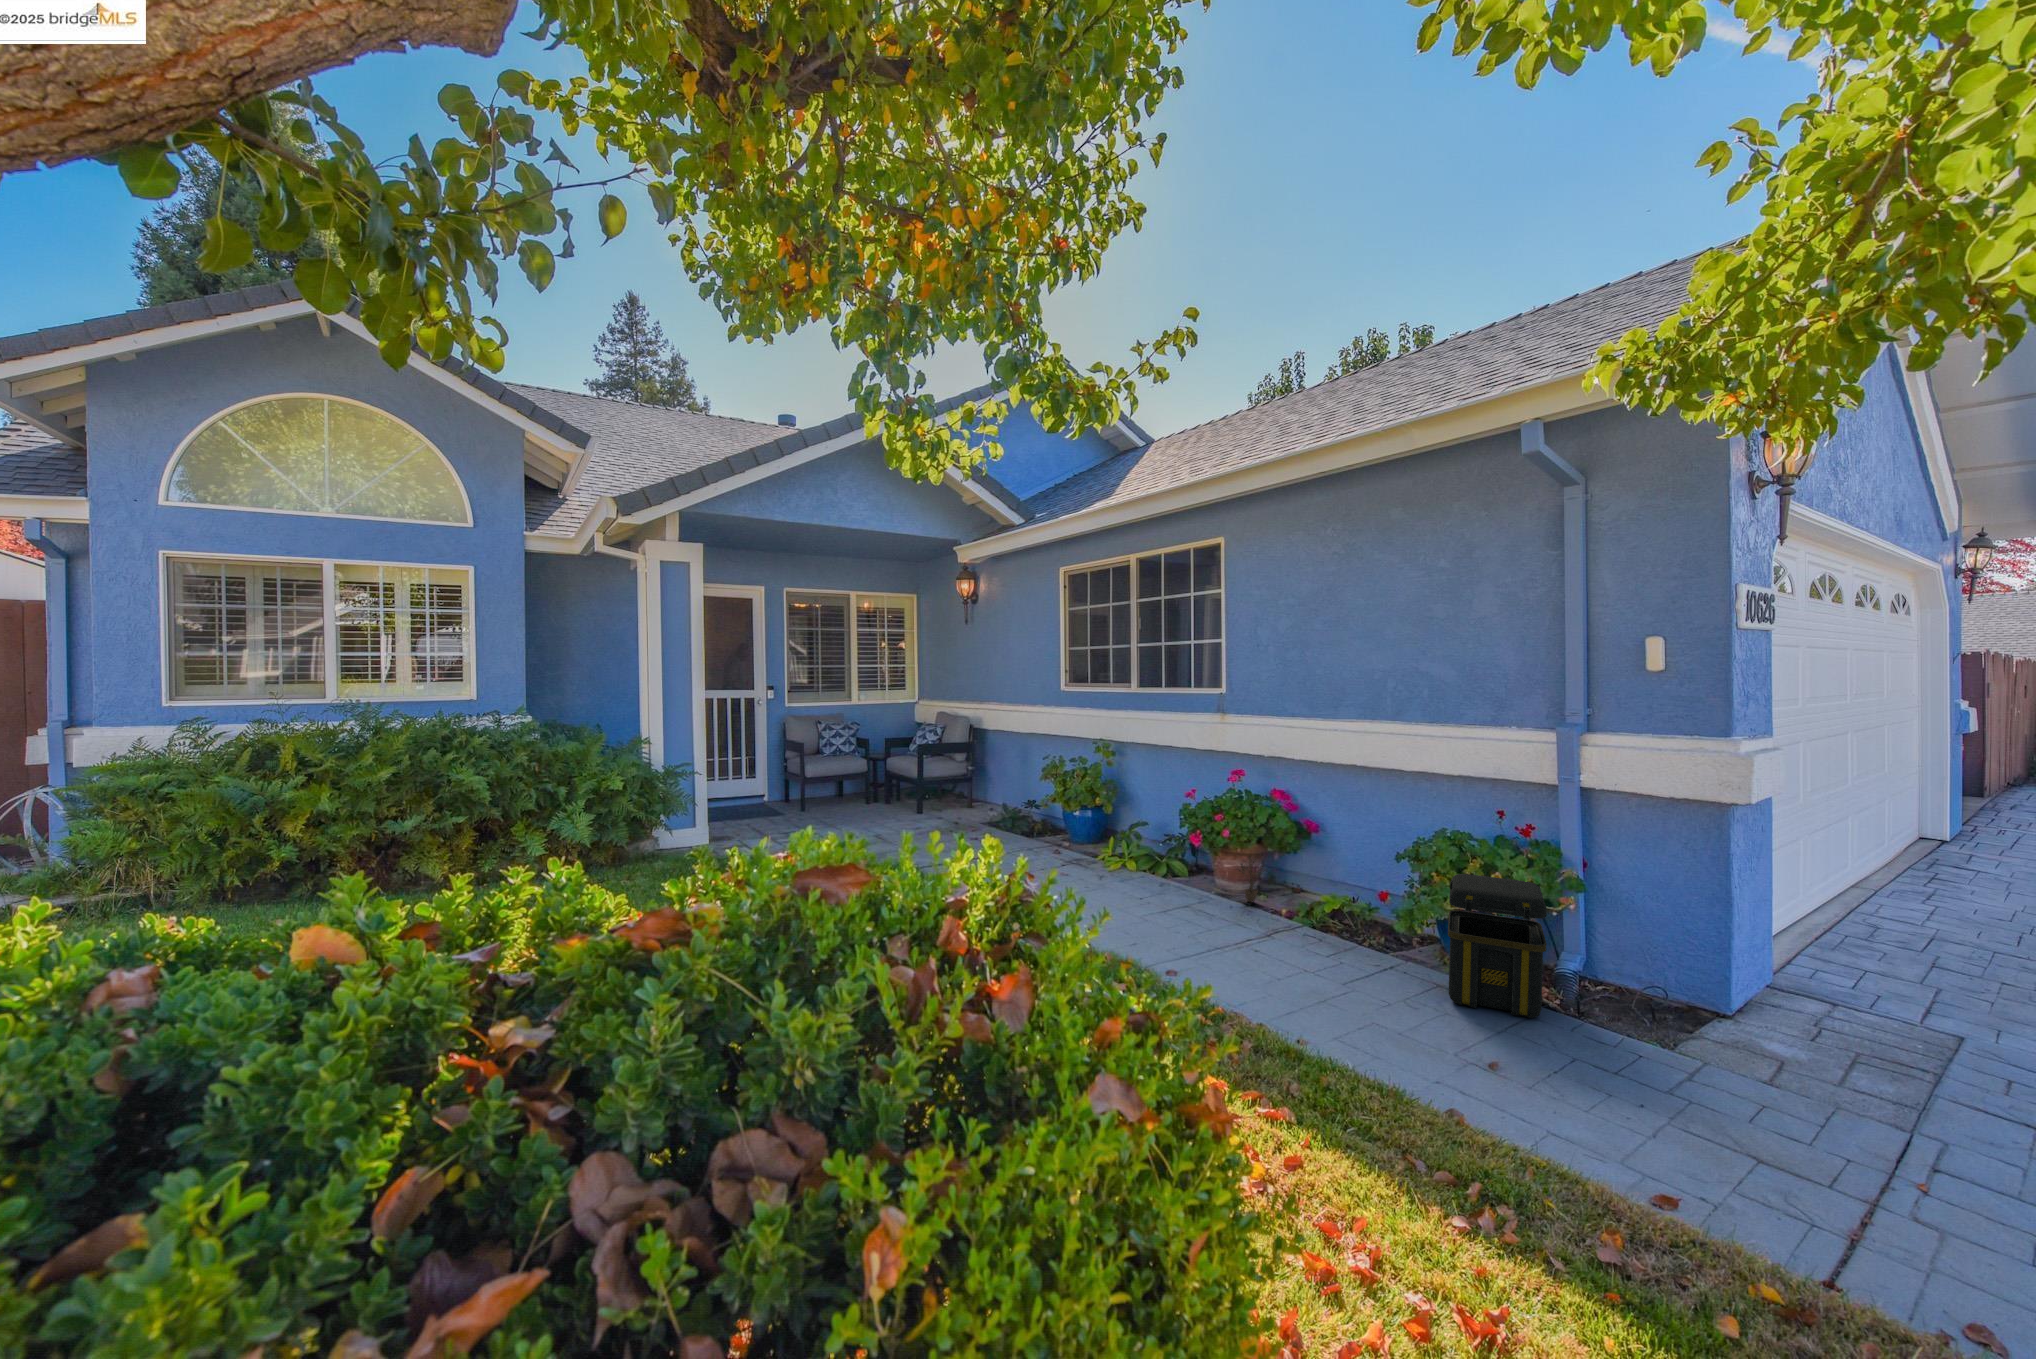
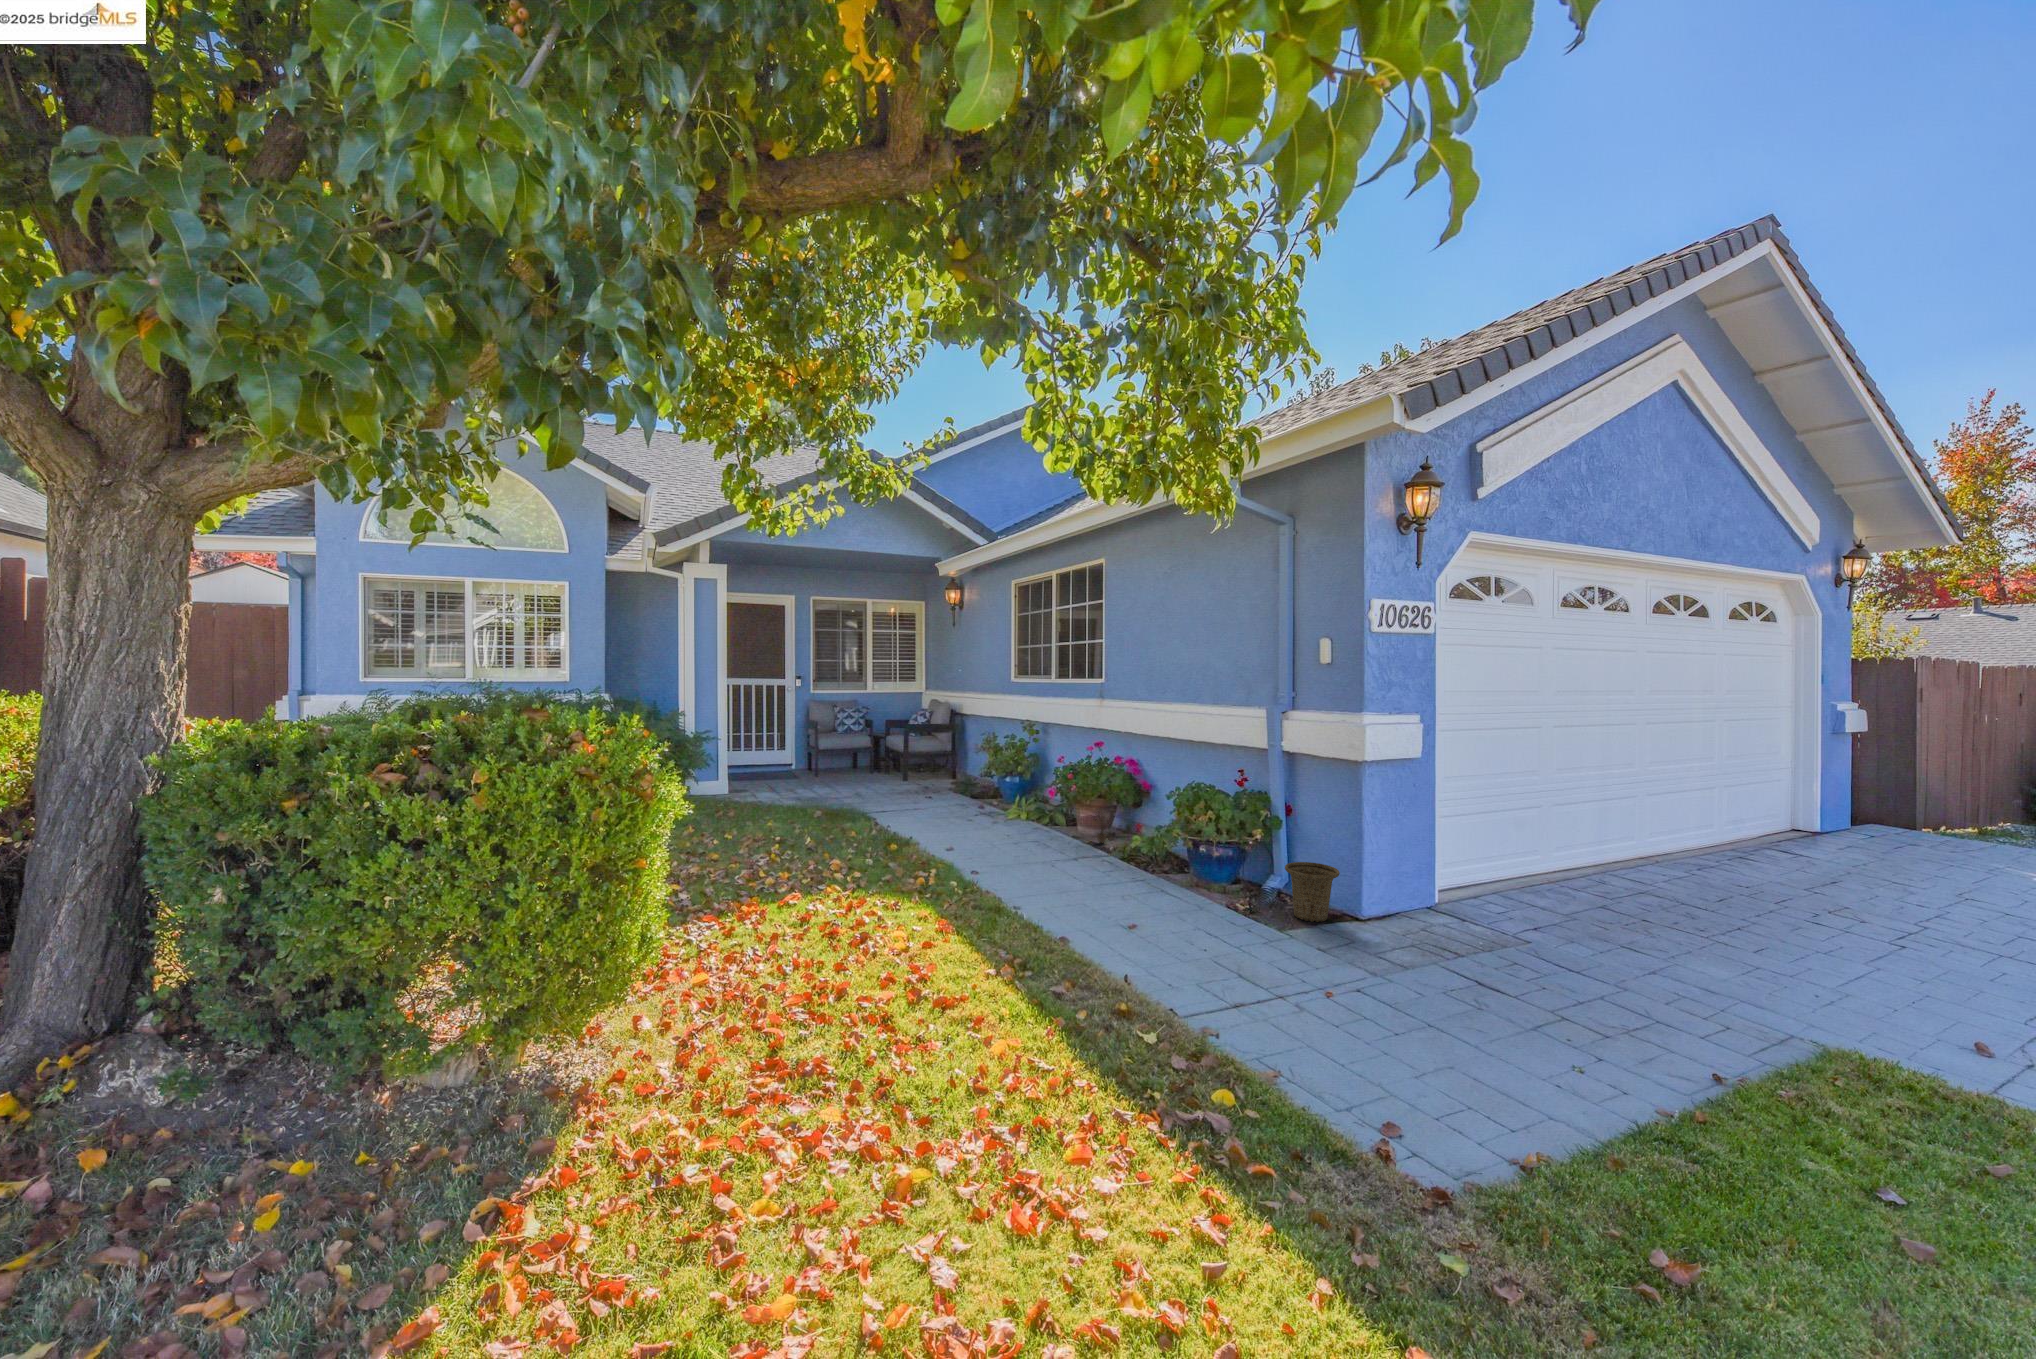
toolbox: present [1448,874,1547,1018] -> none [1172,813,1248,912]
basket: none [1607,939,1695,1026] -> present [1285,862,1340,922]

